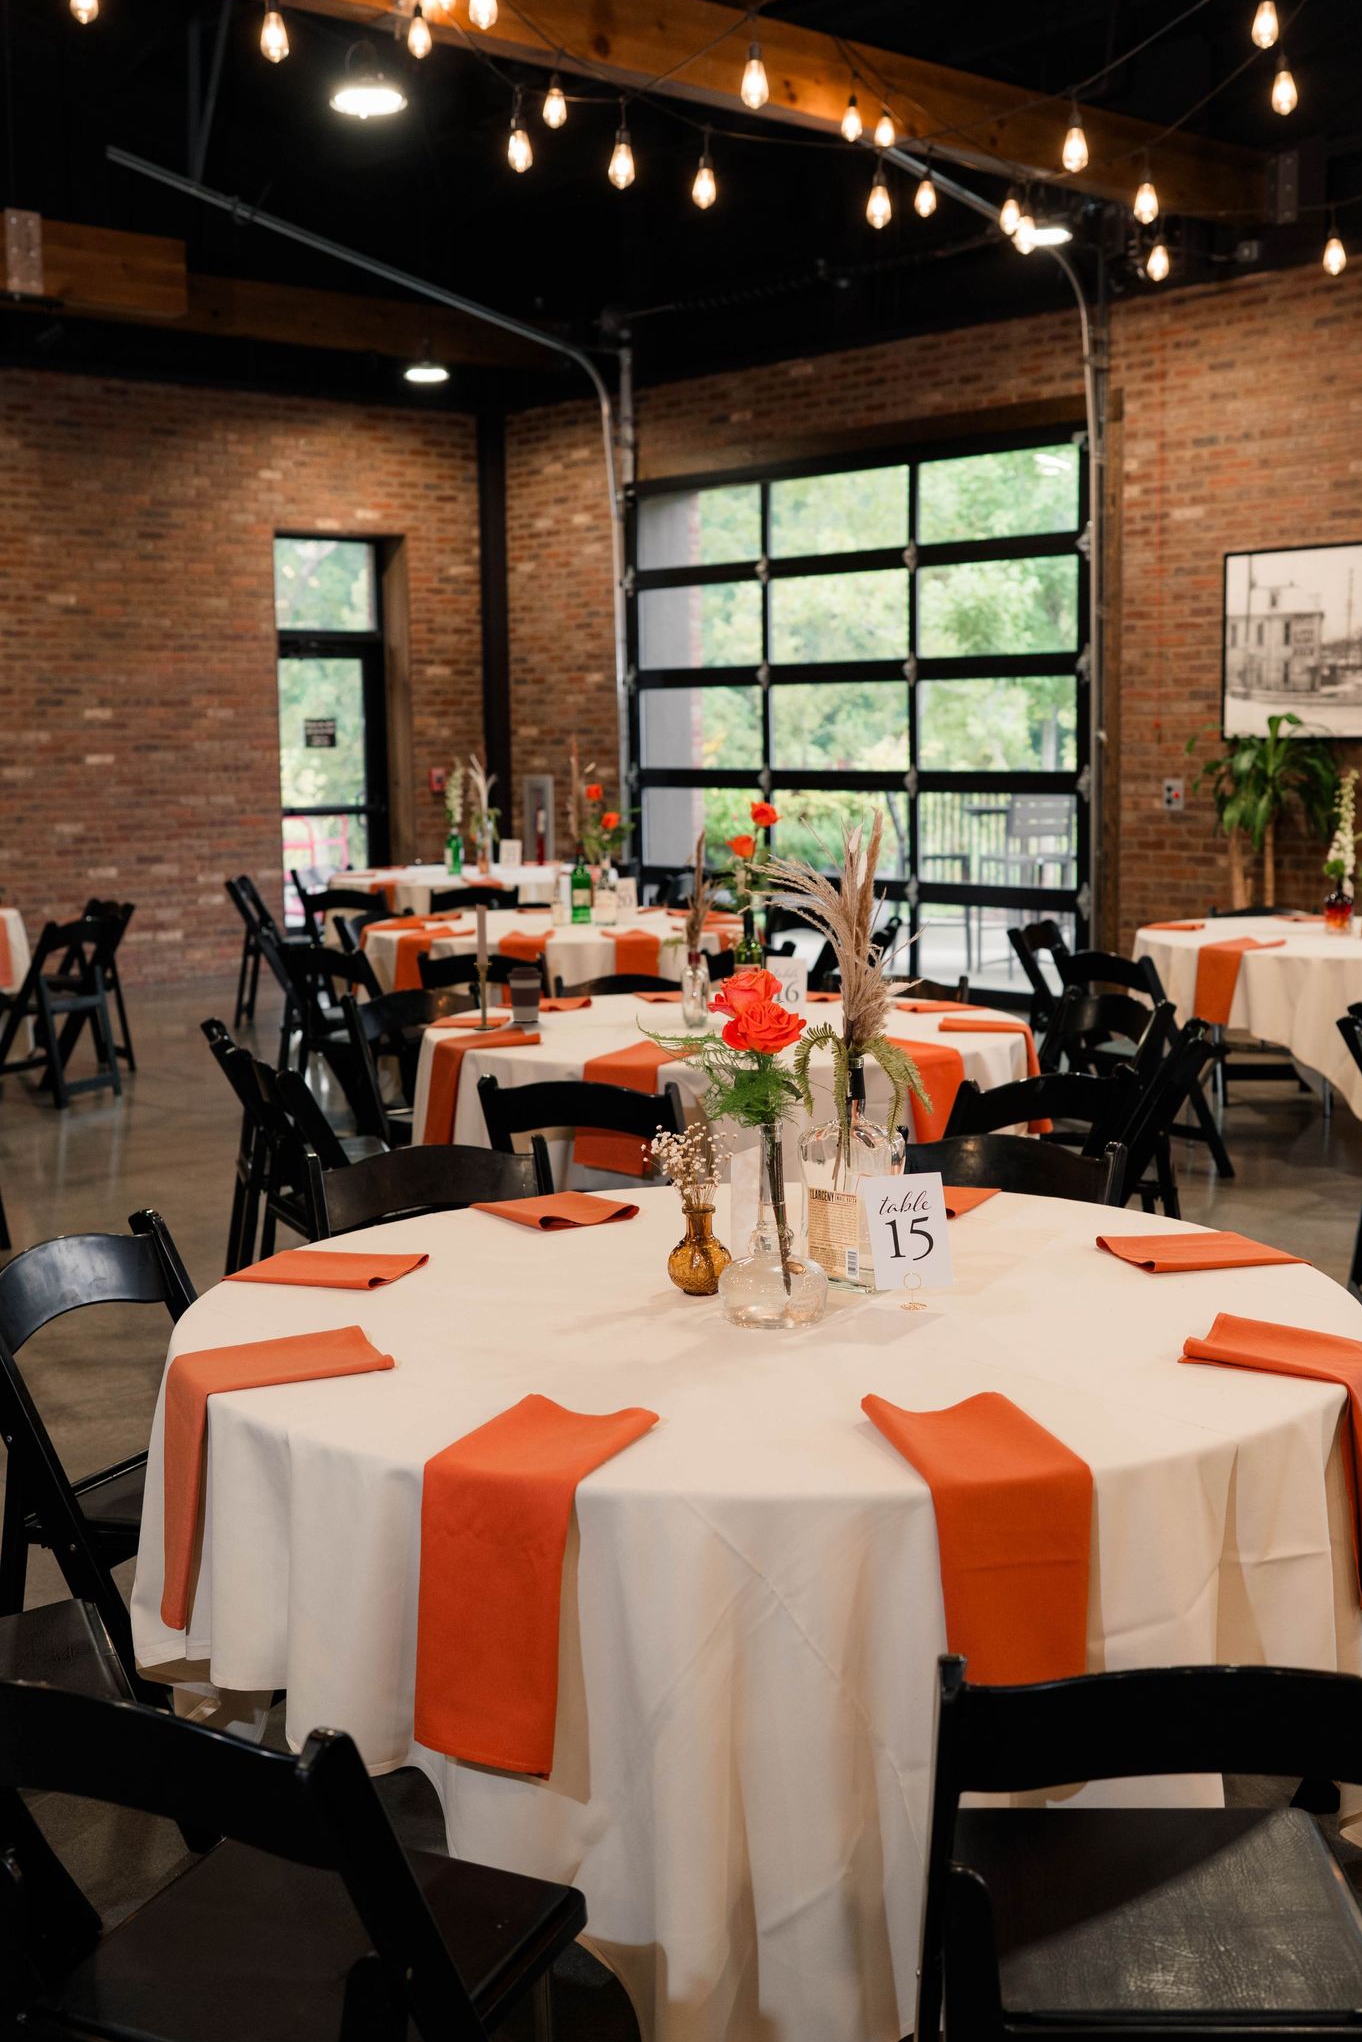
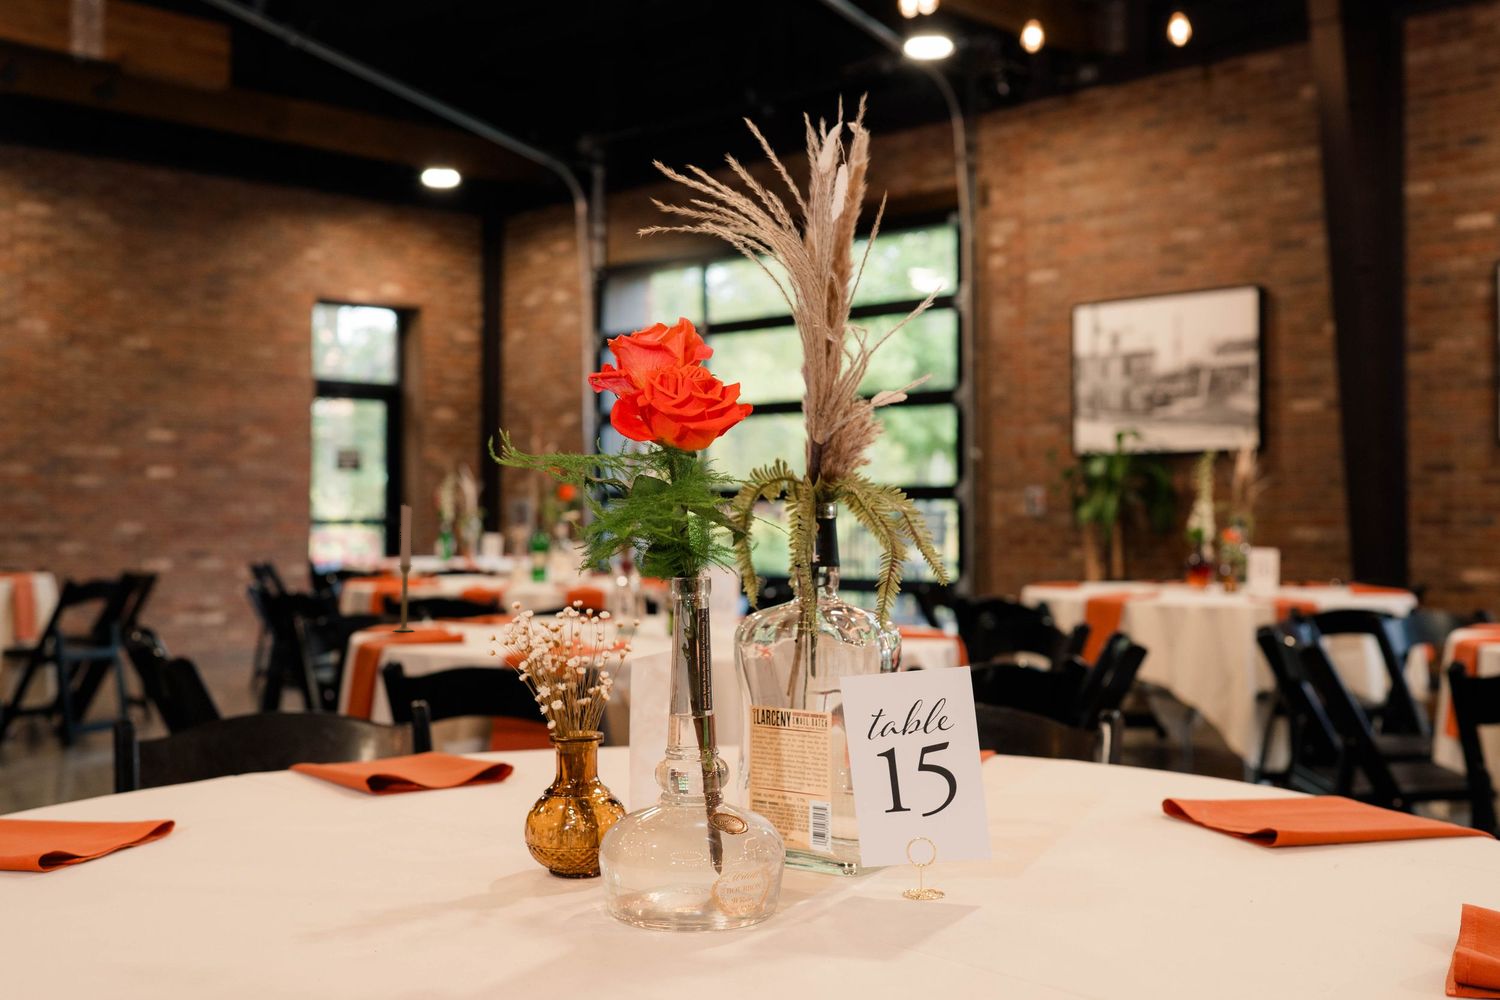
coffee cup: present [507,968,542,1022] -> none [432,574,468,627]

